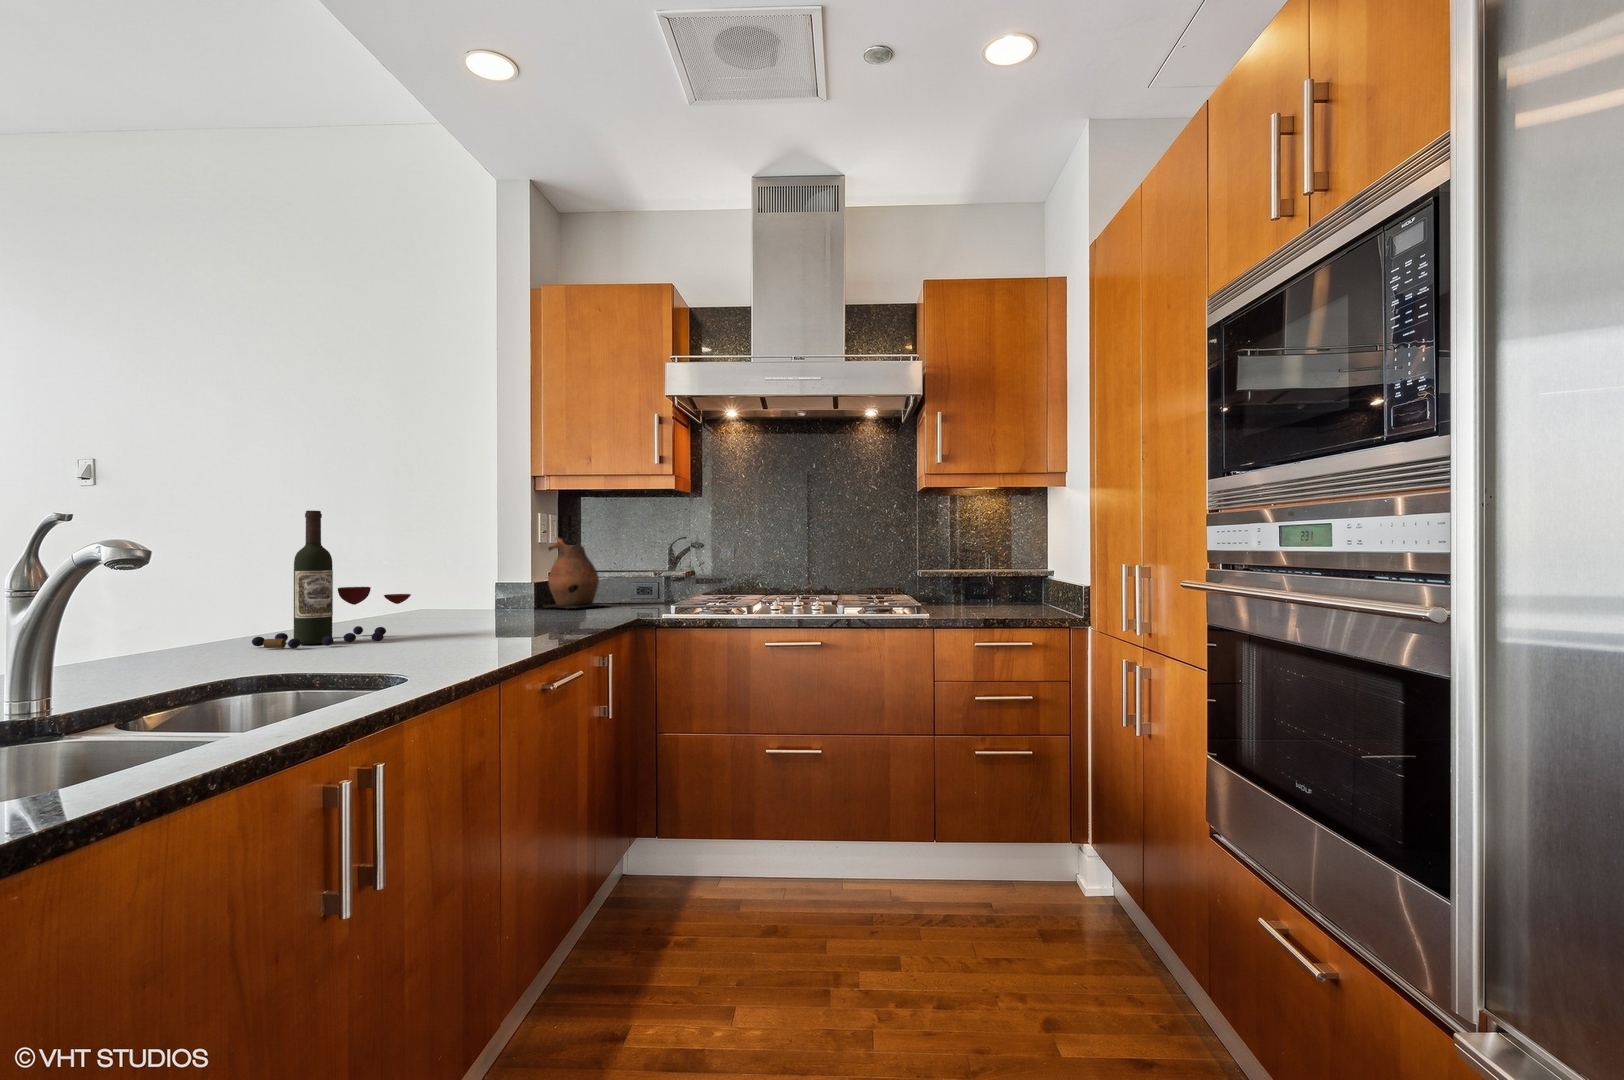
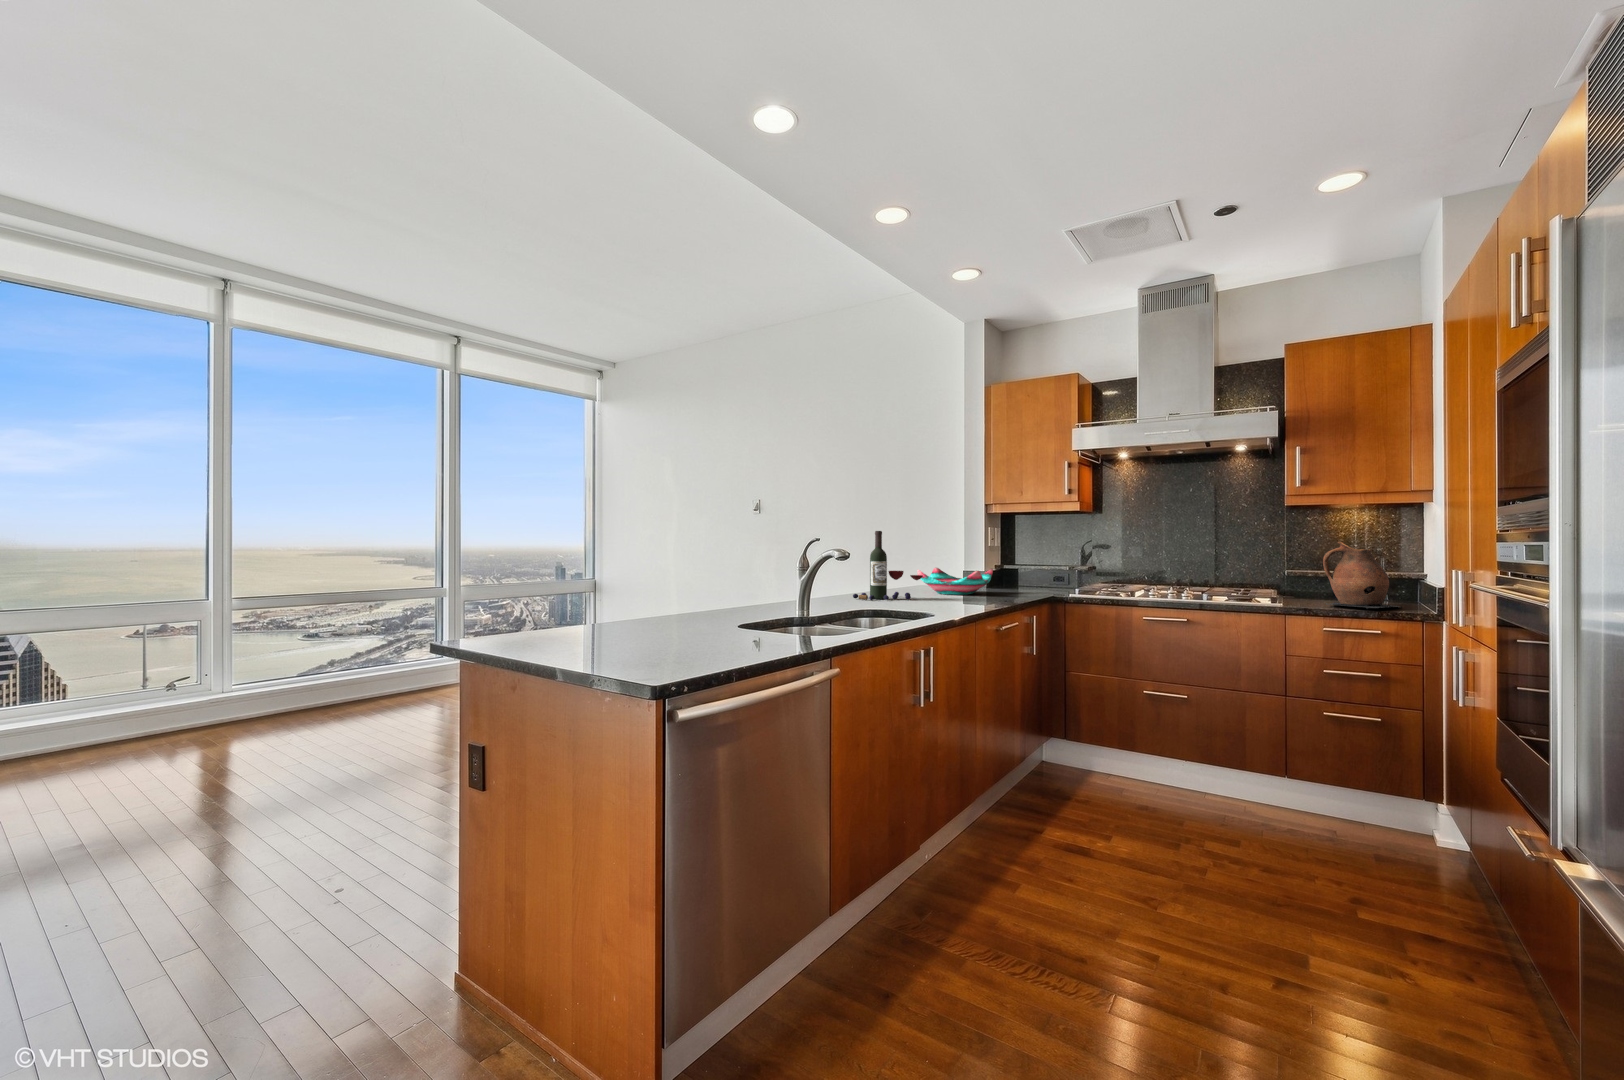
ceramic pitcher: present [548,538,606,608] -> present [1323,542,1402,609]
decorative bowl: none [405,577,543,624] -> present [917,568,993,595]

